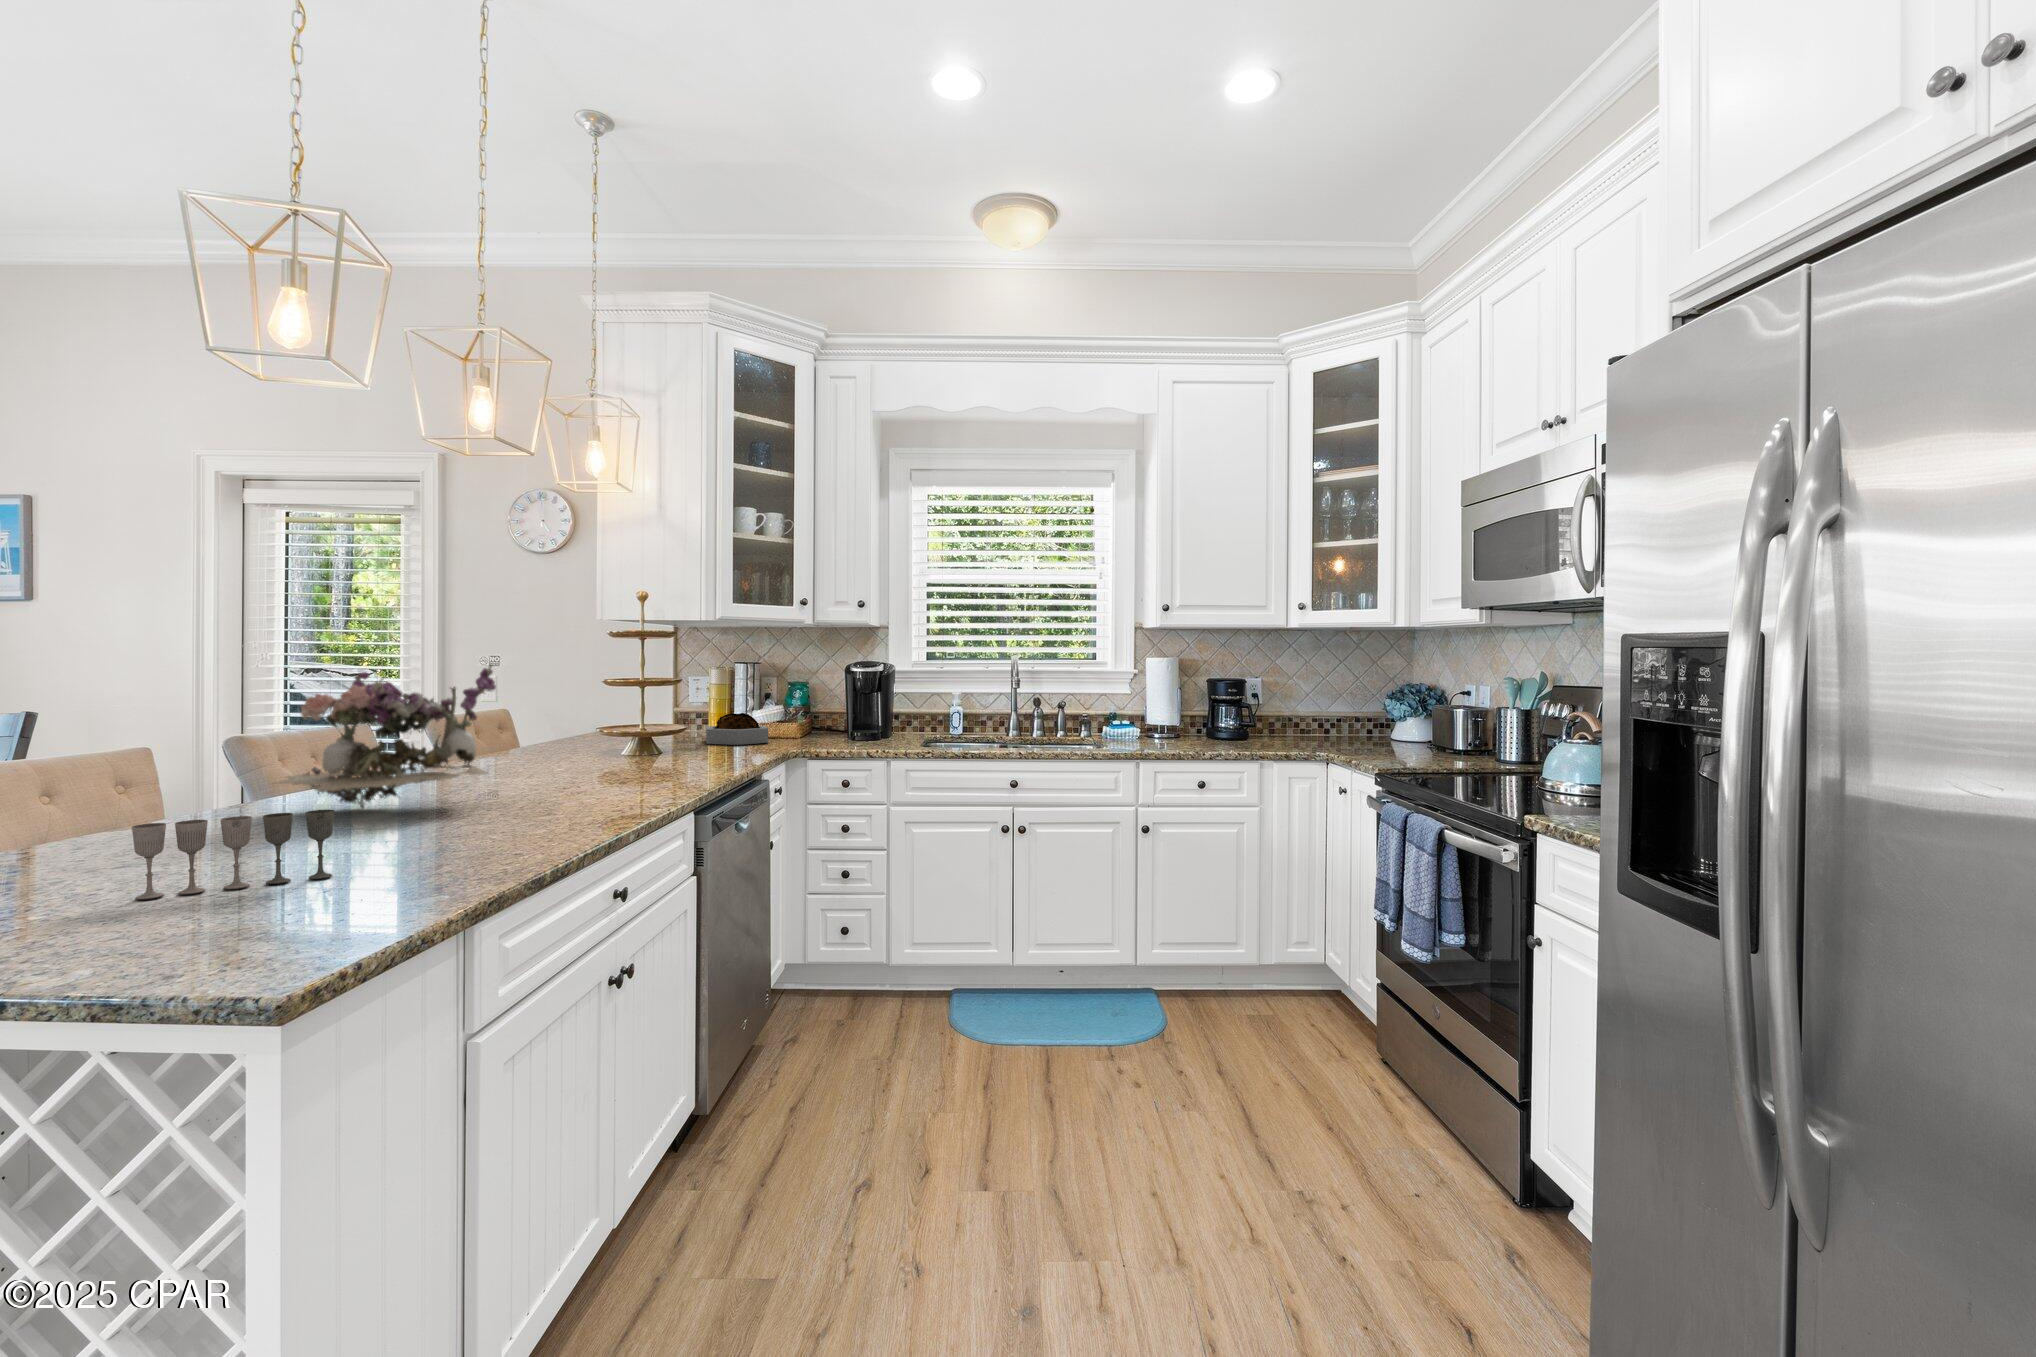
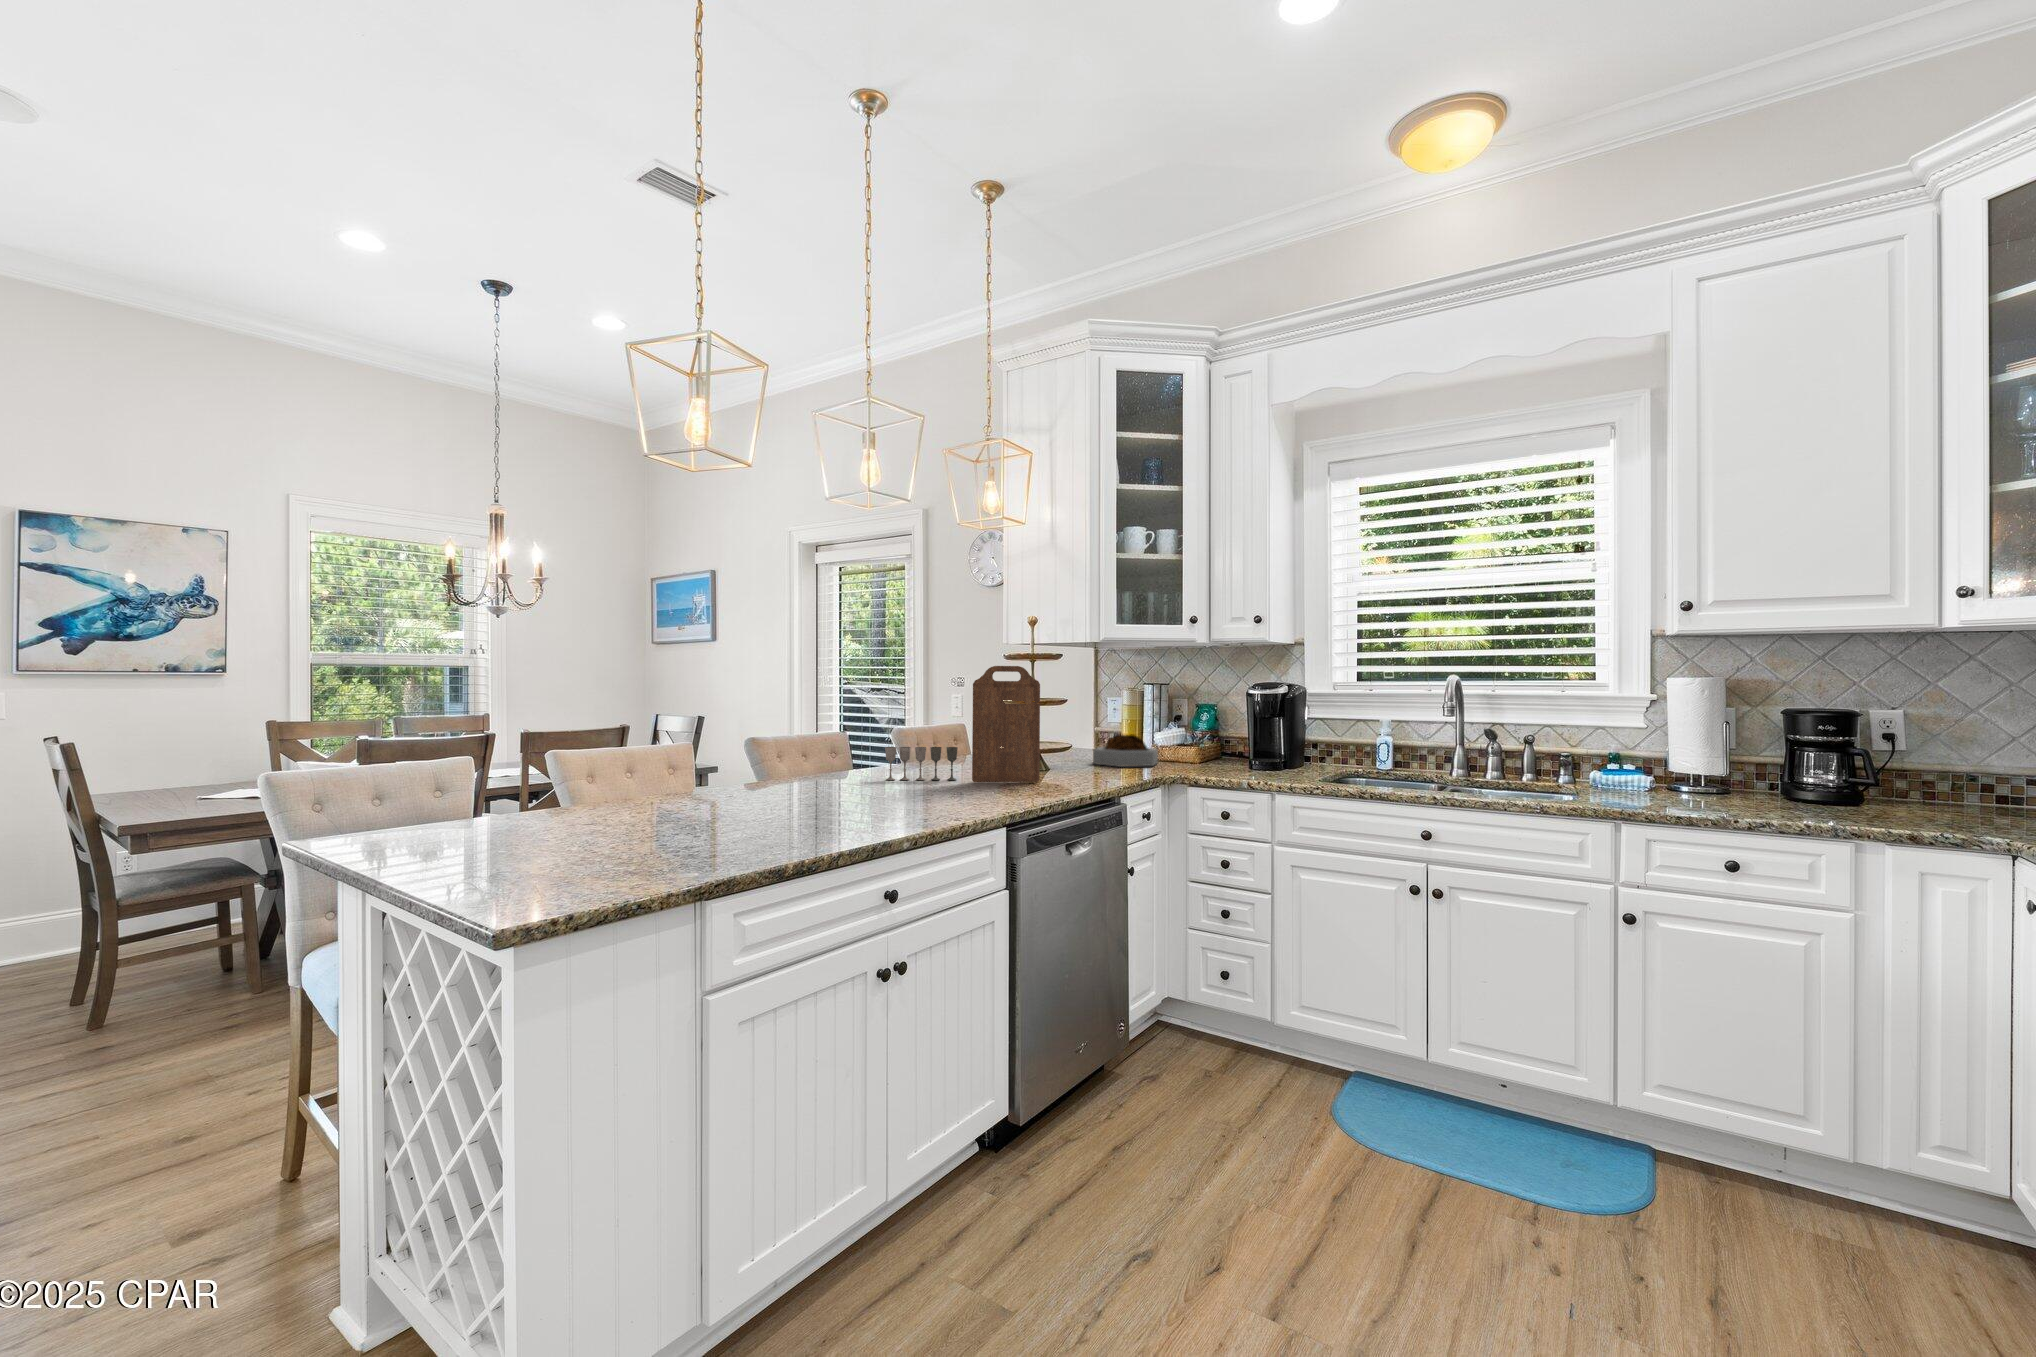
cutting board: none [621,647,692,768] -> present [972,666,1040,782]
flower arrangement: present [278,665,496,809] -> none [654,681,811,803]
wine glass: present [132,810,334,900] -> present [885,747,958,780]

